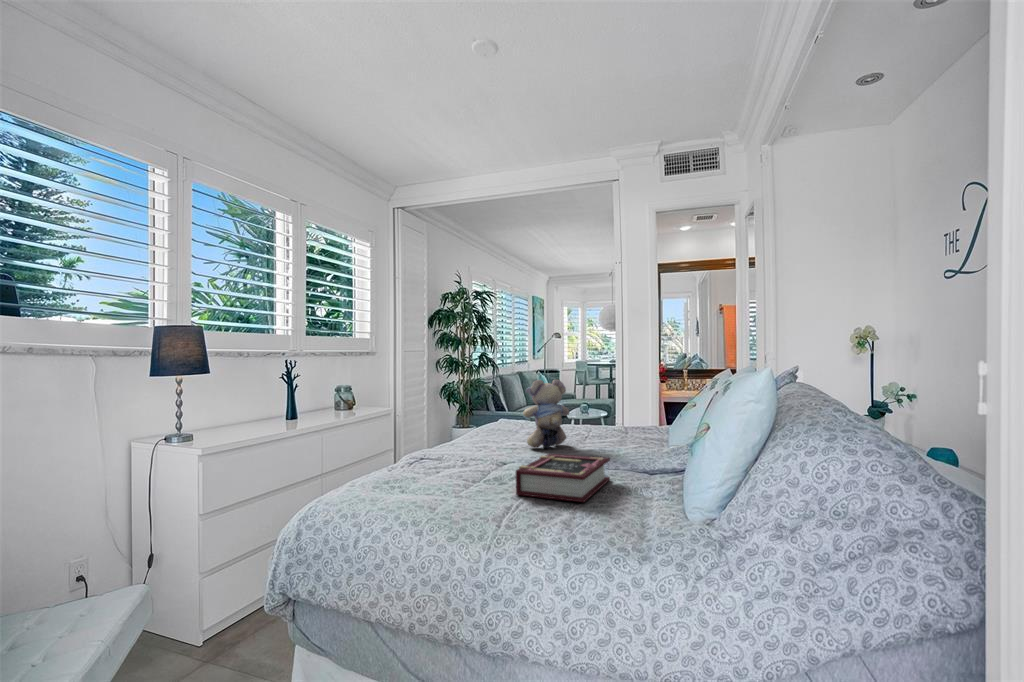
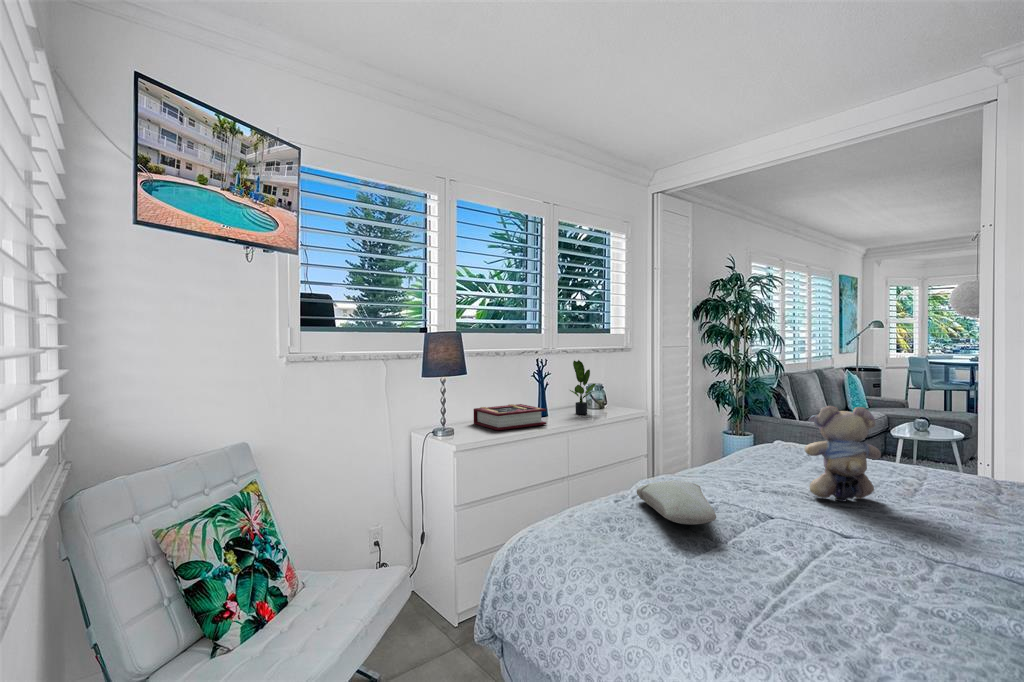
potted plant: none [318,361,346,414] -> present [570,360,596,414]
pillow: none [403,446,471,473] -> present [637,480,716,524]
book: present [516,454,610,502] -> present [474,404,546,430]

